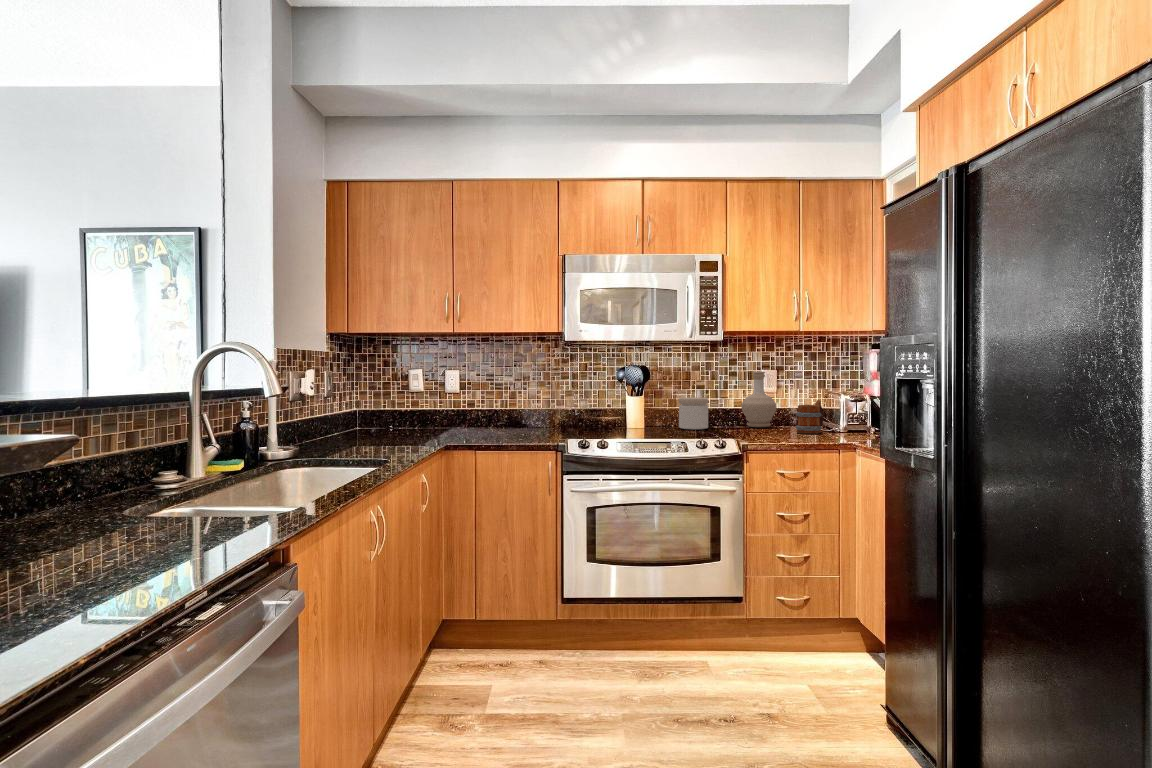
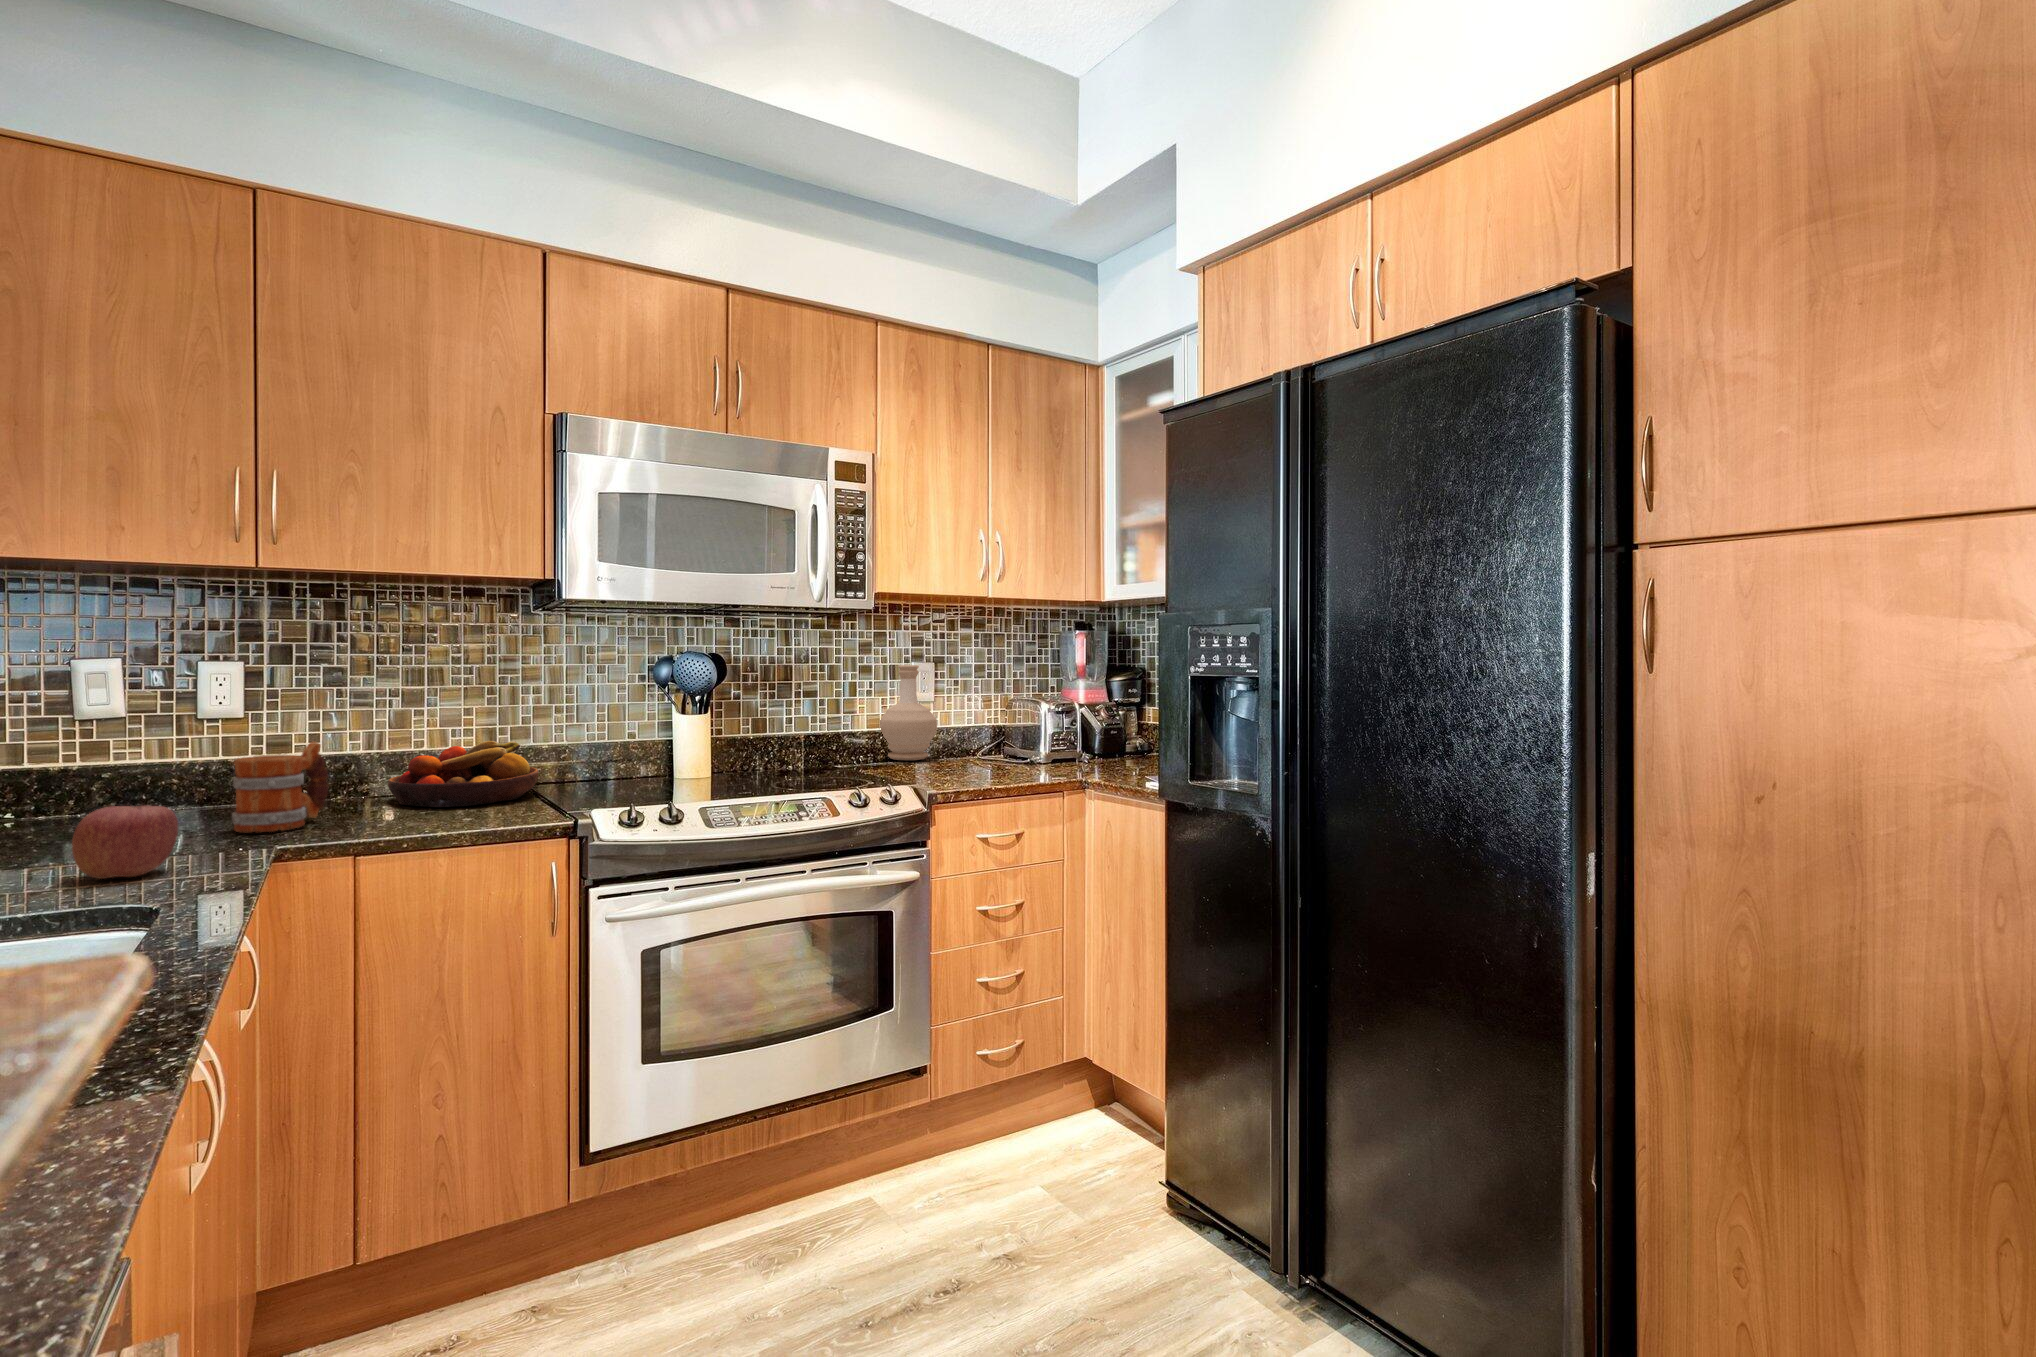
jar: present [679,398,708,430] -> none [779,712,832,771]
mug: present [796,400,823,434] -> present [232,742,329,833]
fruit bowl: none [494,406,555,435] -> present [388,741,538,807]
apple: none [378,423,409,449] -> present [72,806,178,879]

